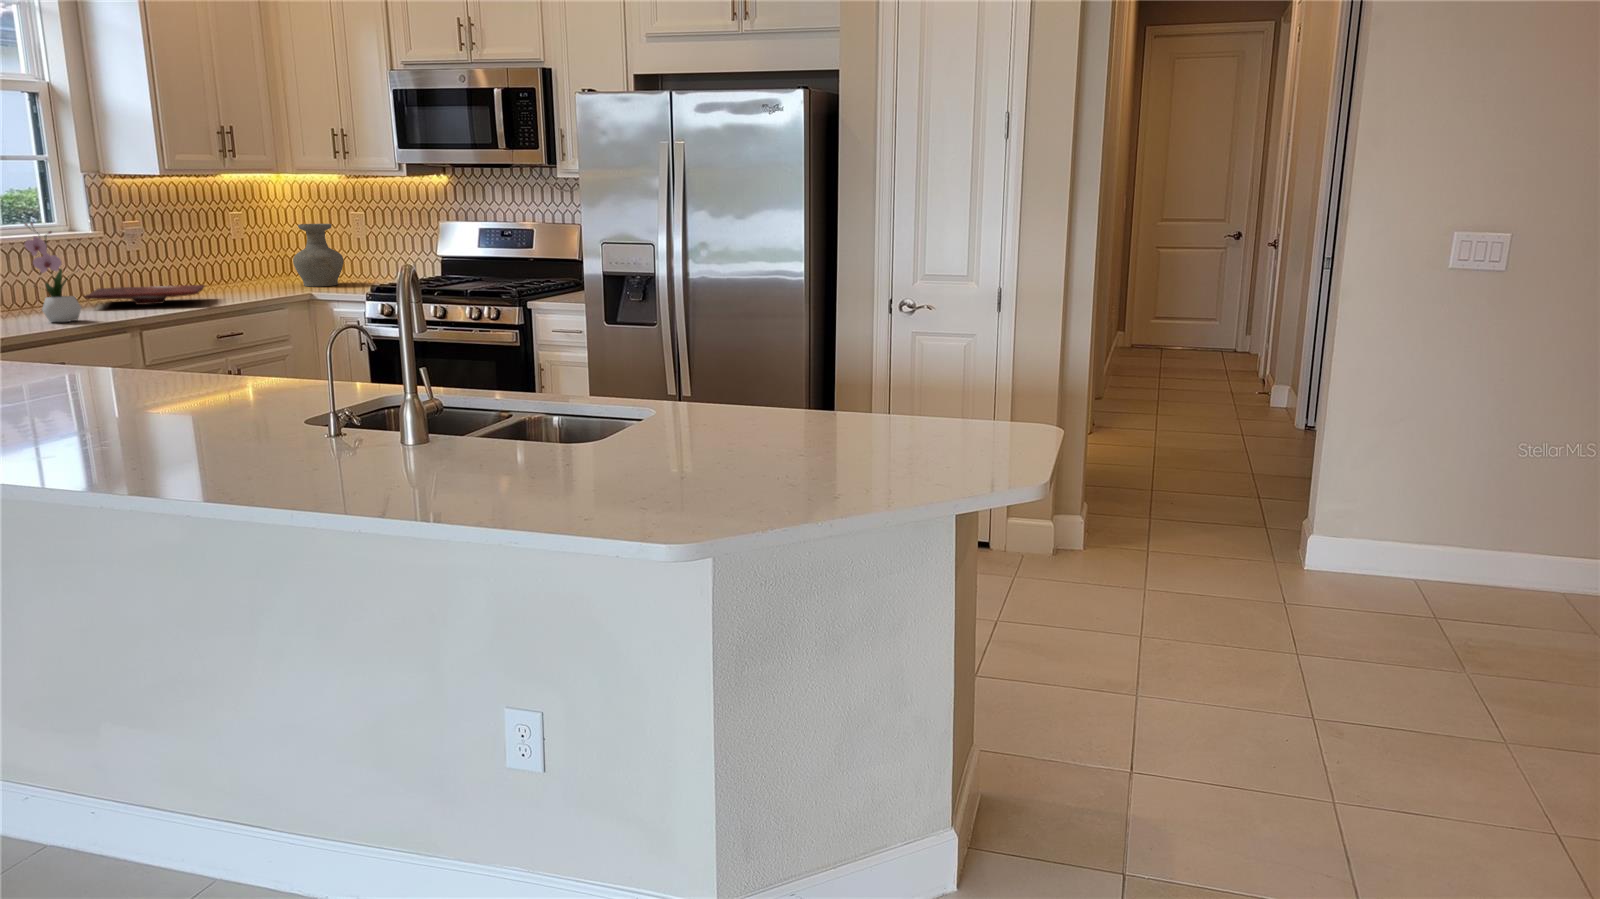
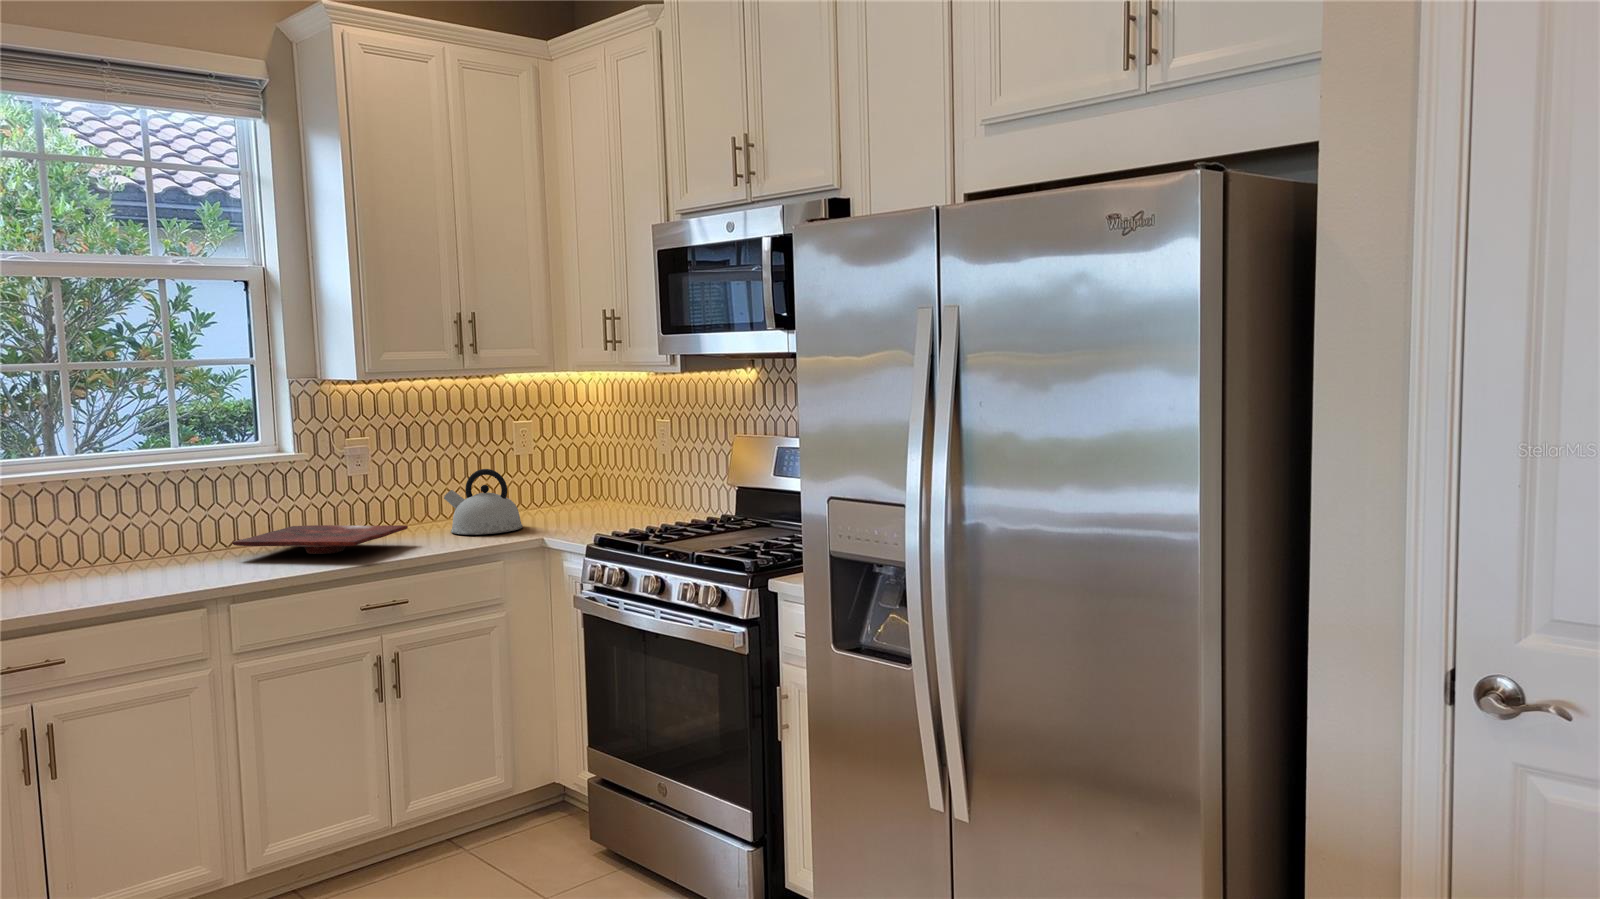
flower arrangement: present [24,223,81,322] -> none [102,453,173,587]
vase: present [293,224,344,286] -> none [564,437,630,526]
kettle: none [207,246,272,293] -> present [444,469,523,535]

